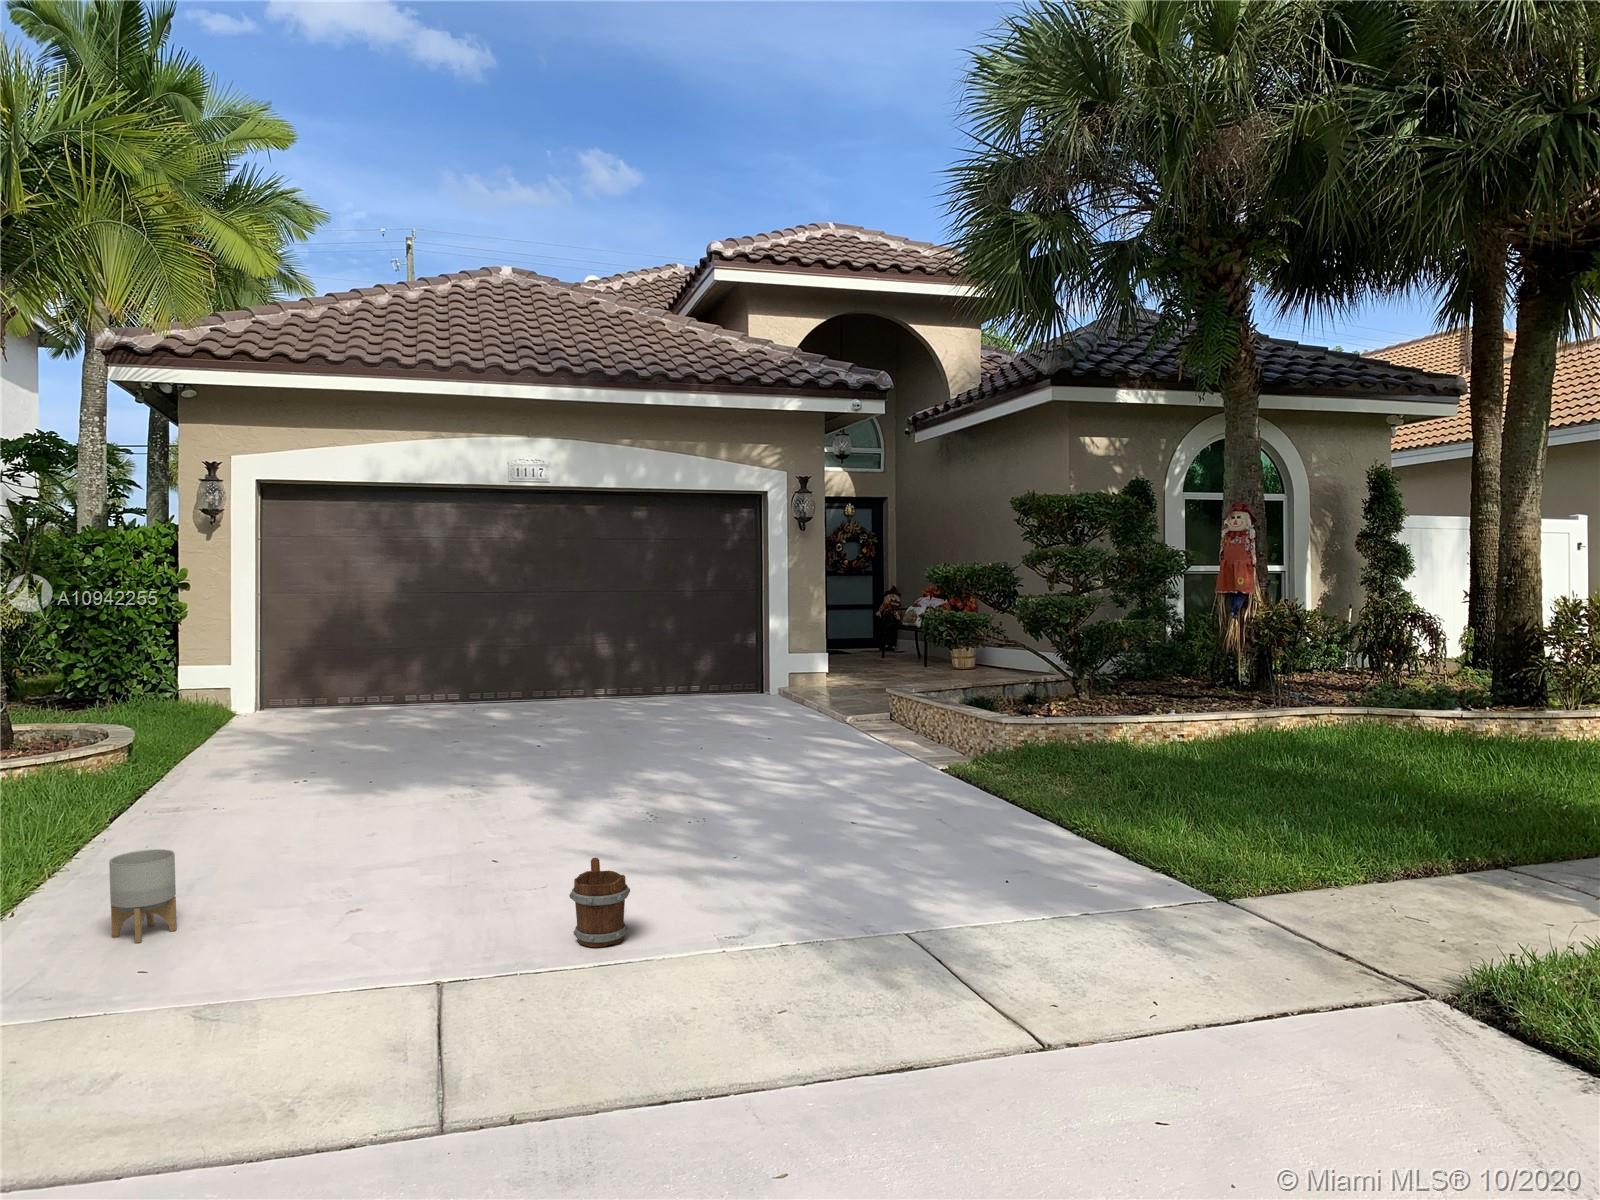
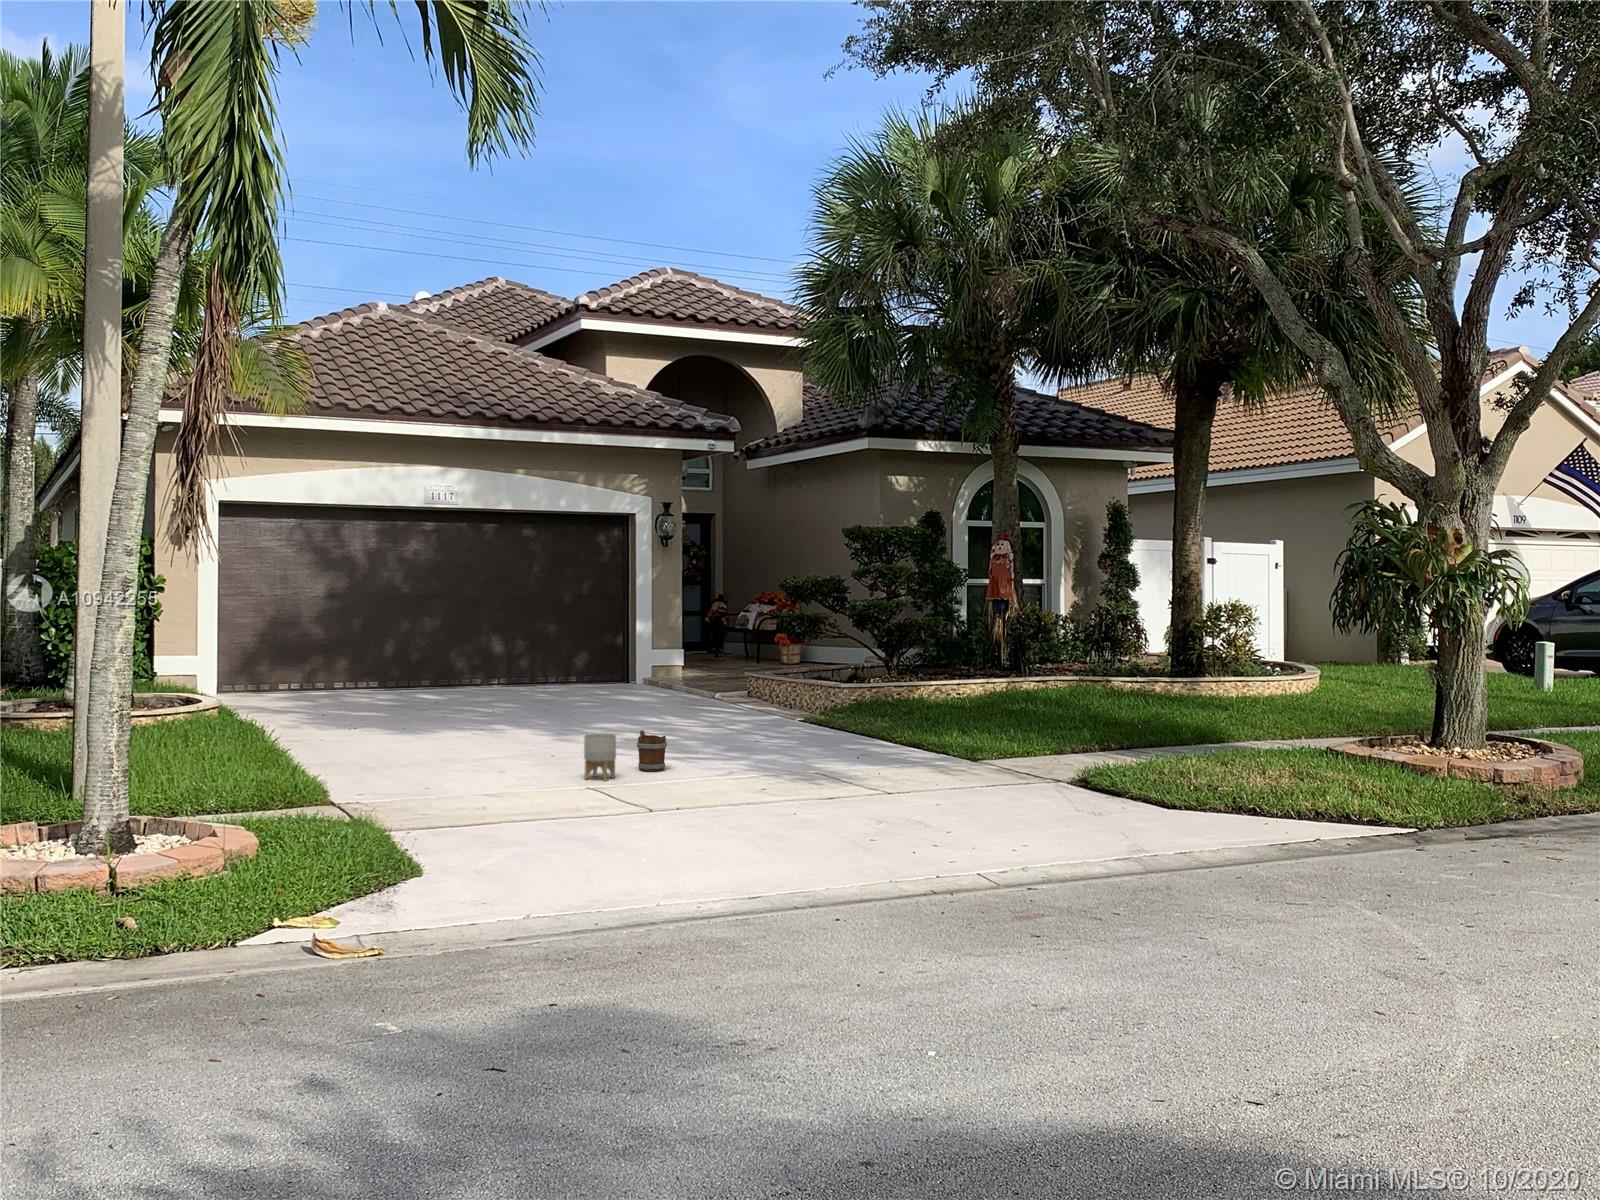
planter: present [109,849,177,943] -> present [584,733,616,781]

